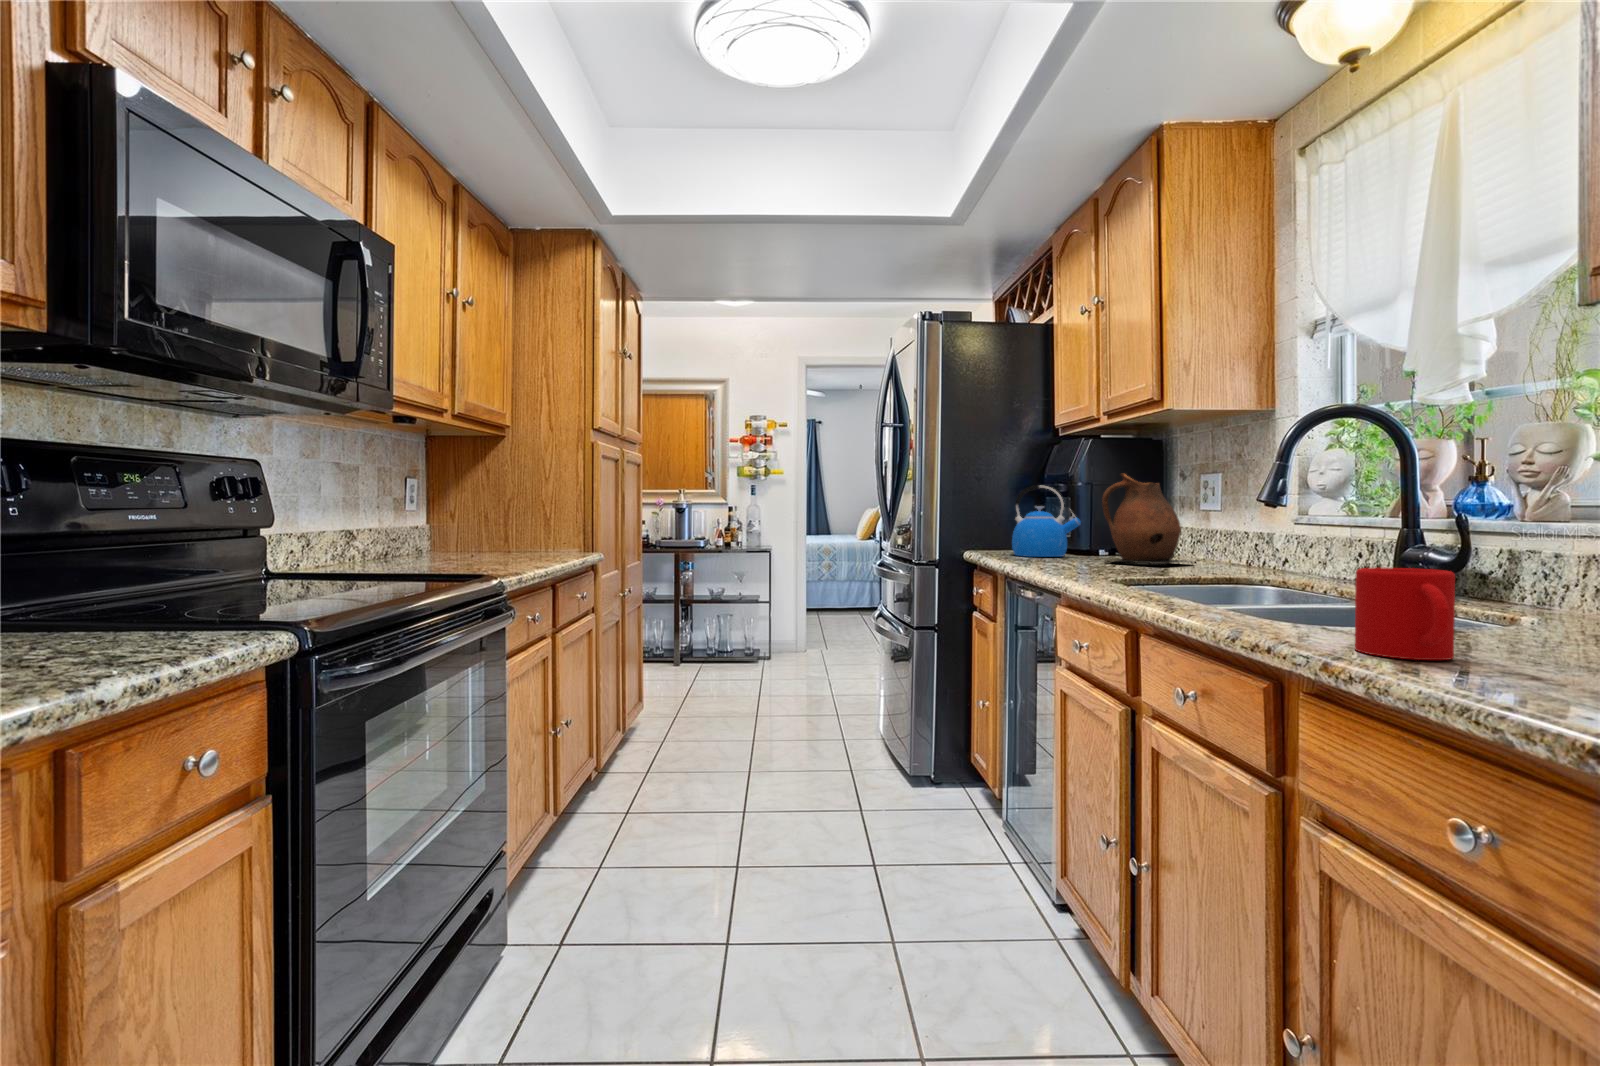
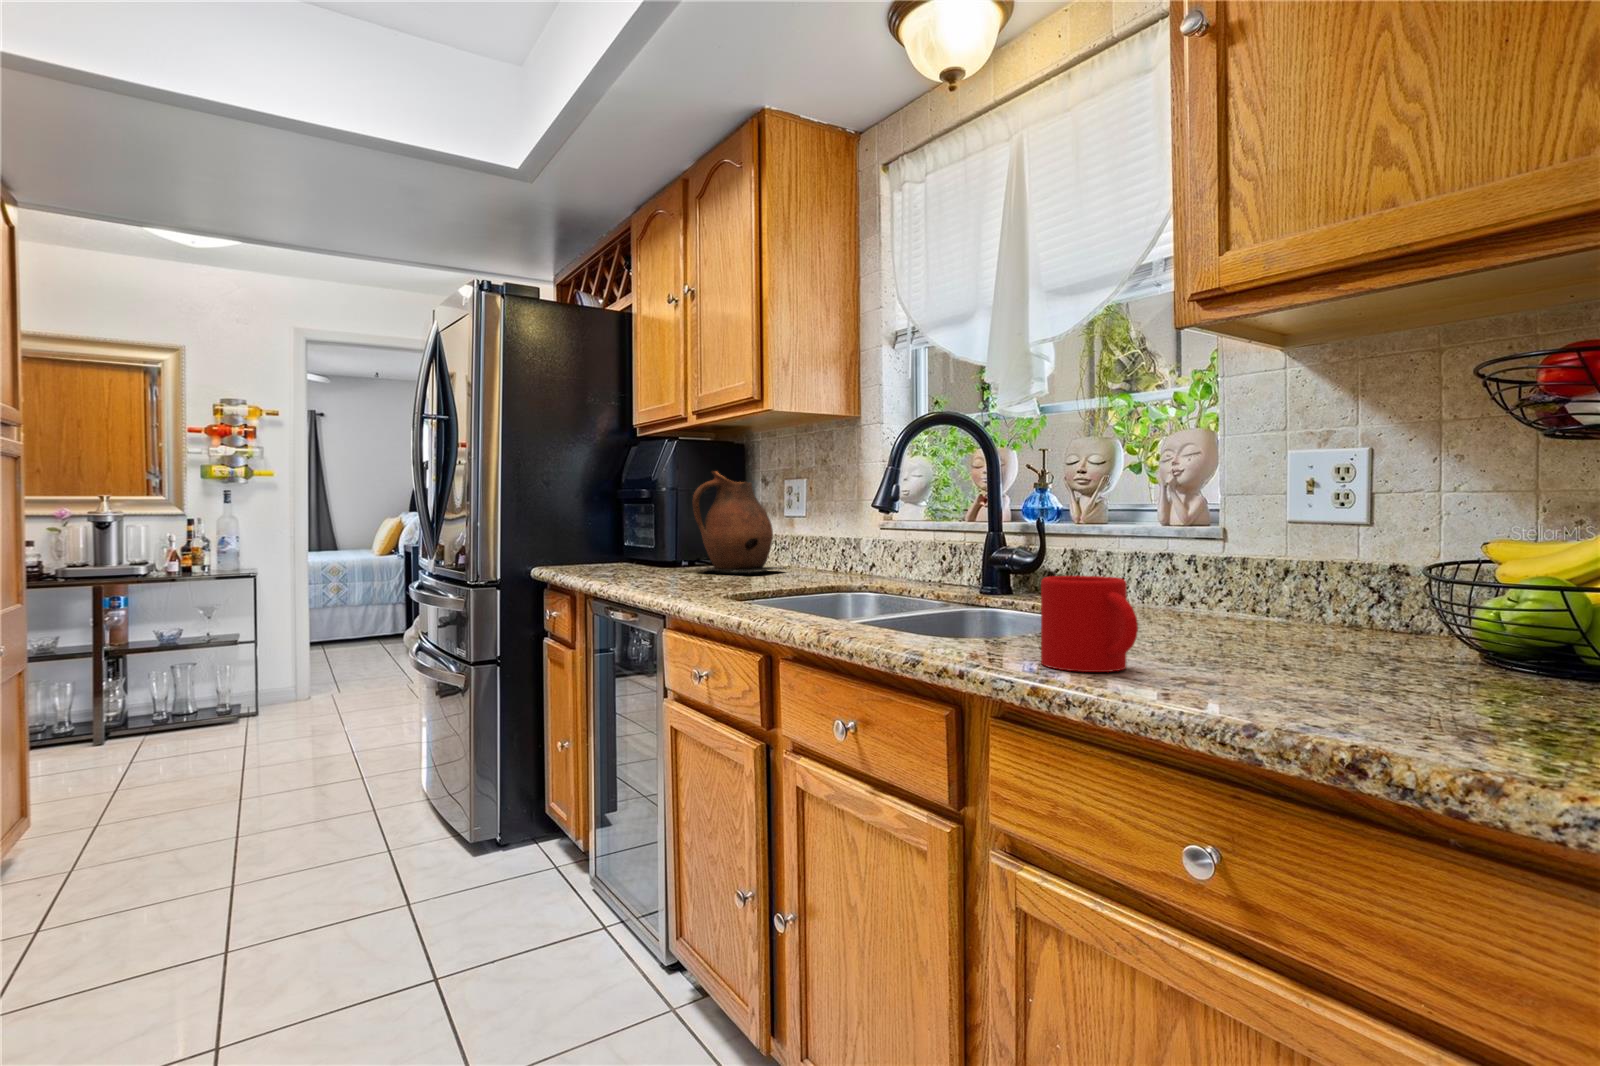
kettle: present [1012,485,1081,557] -> none [586,481,666,568]

